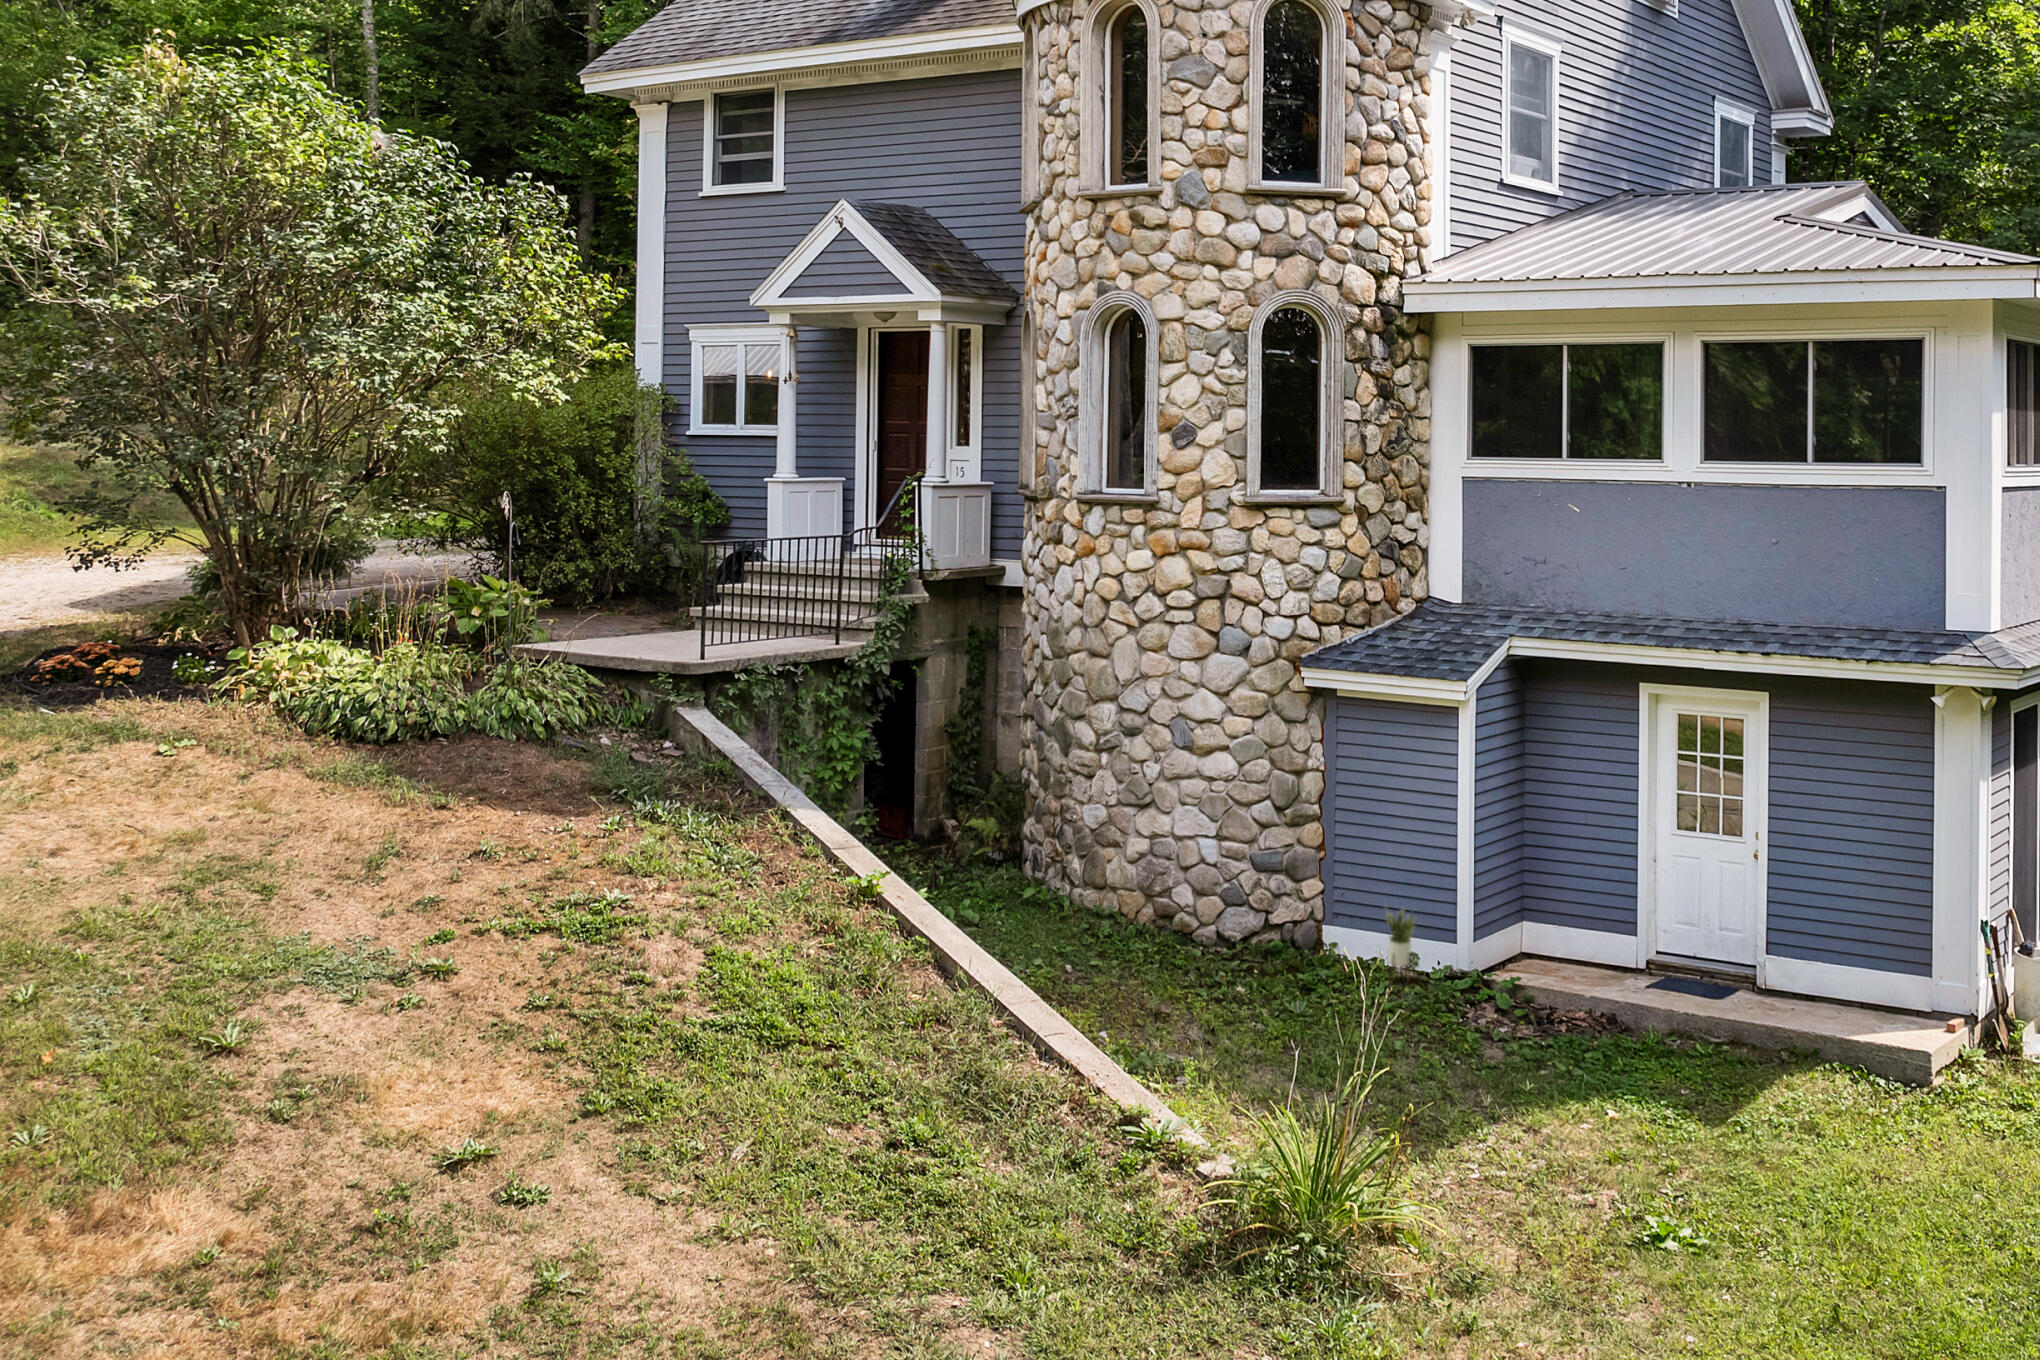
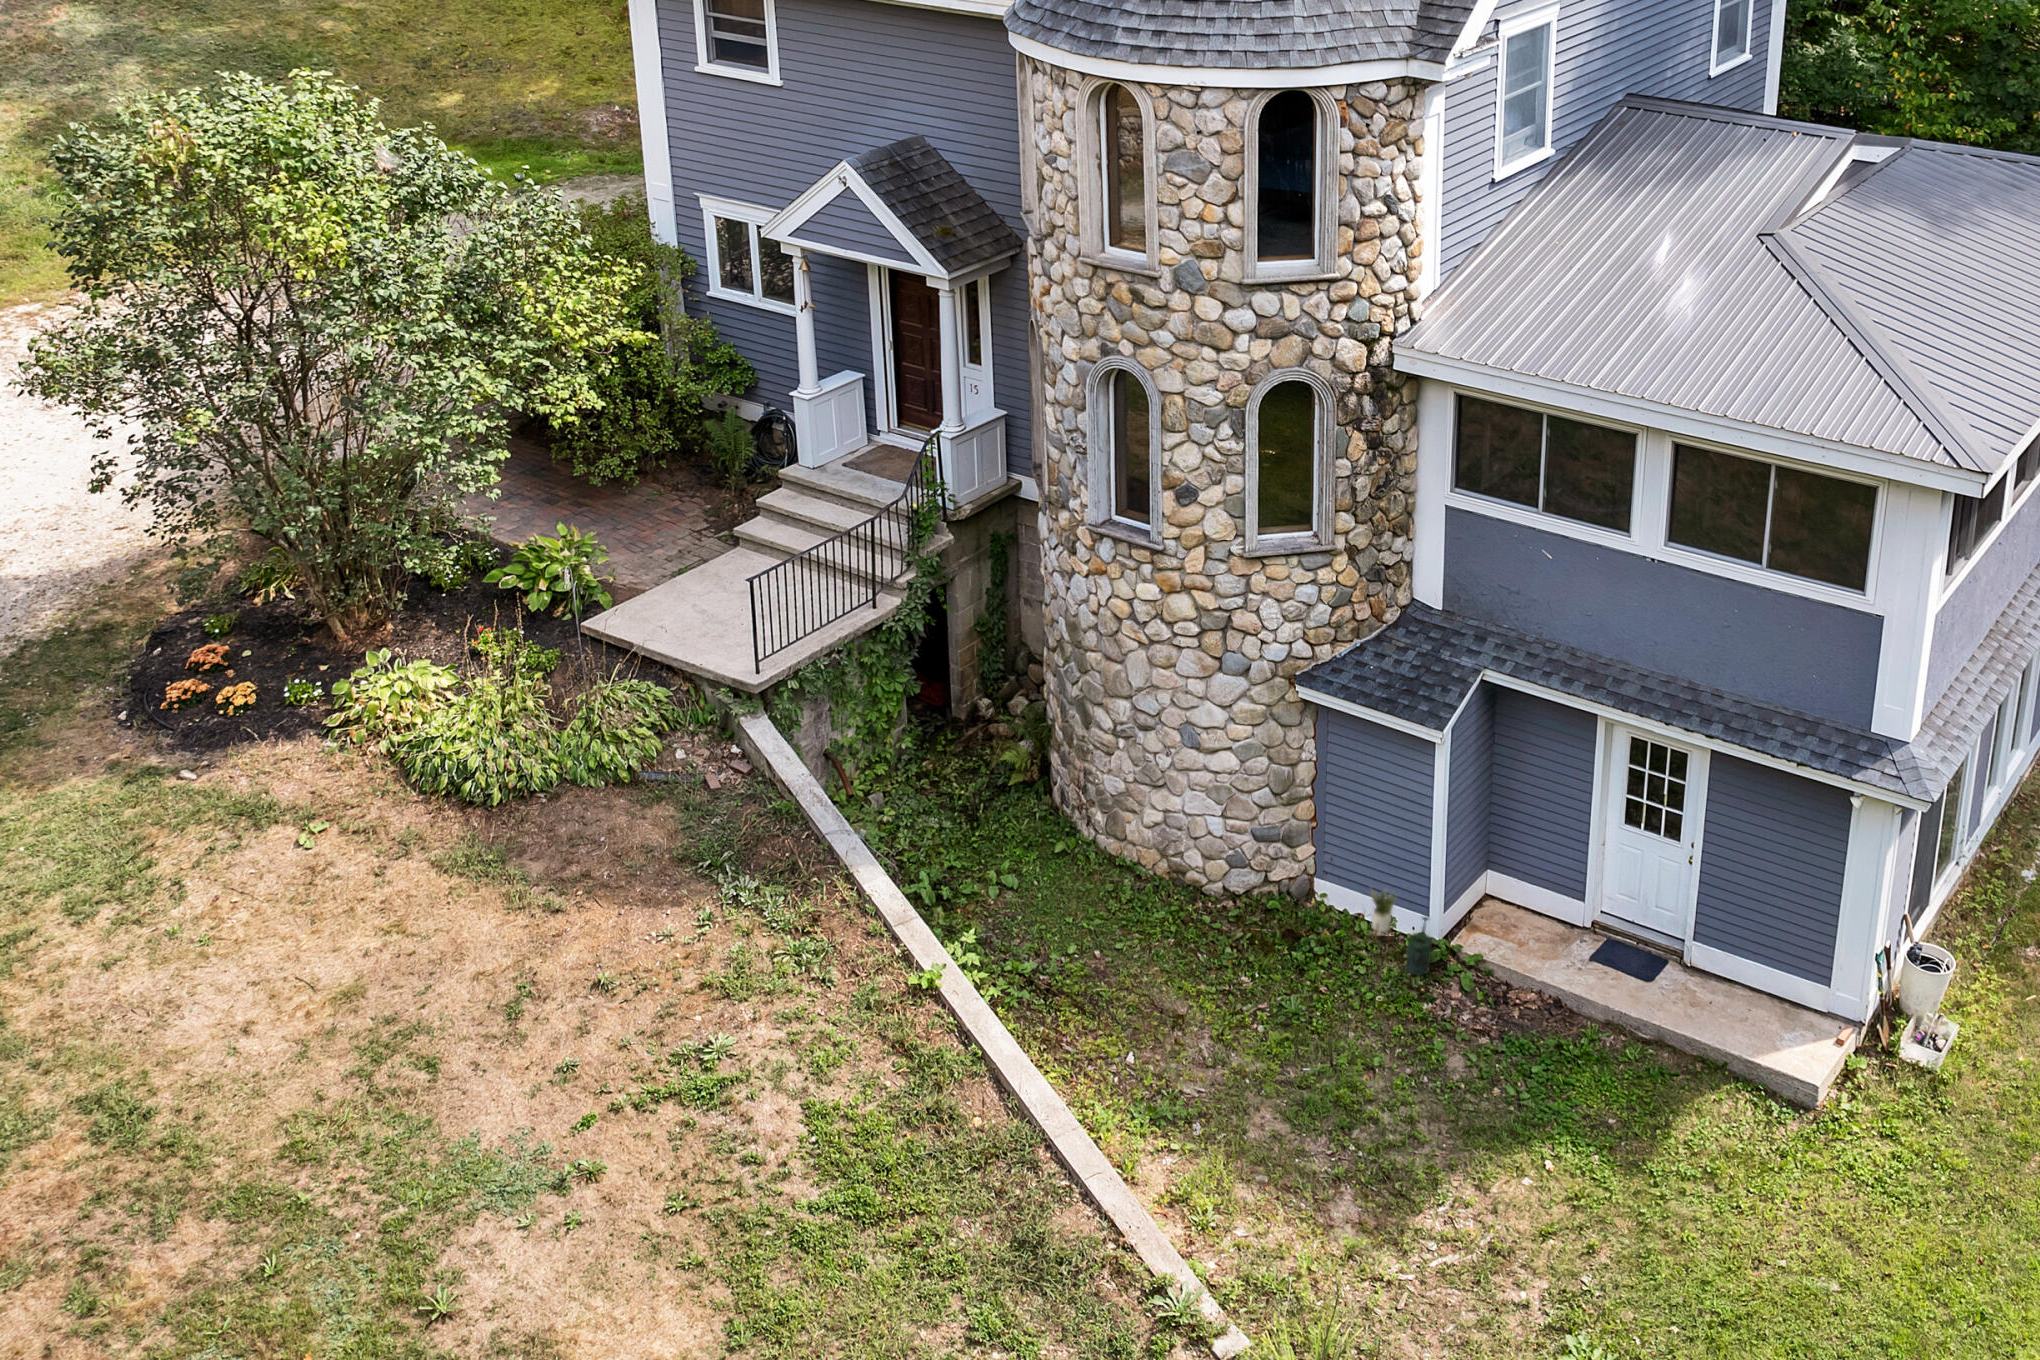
watering can: none [1426,941,1459,1004] -> present [1405,917,1432,975]

